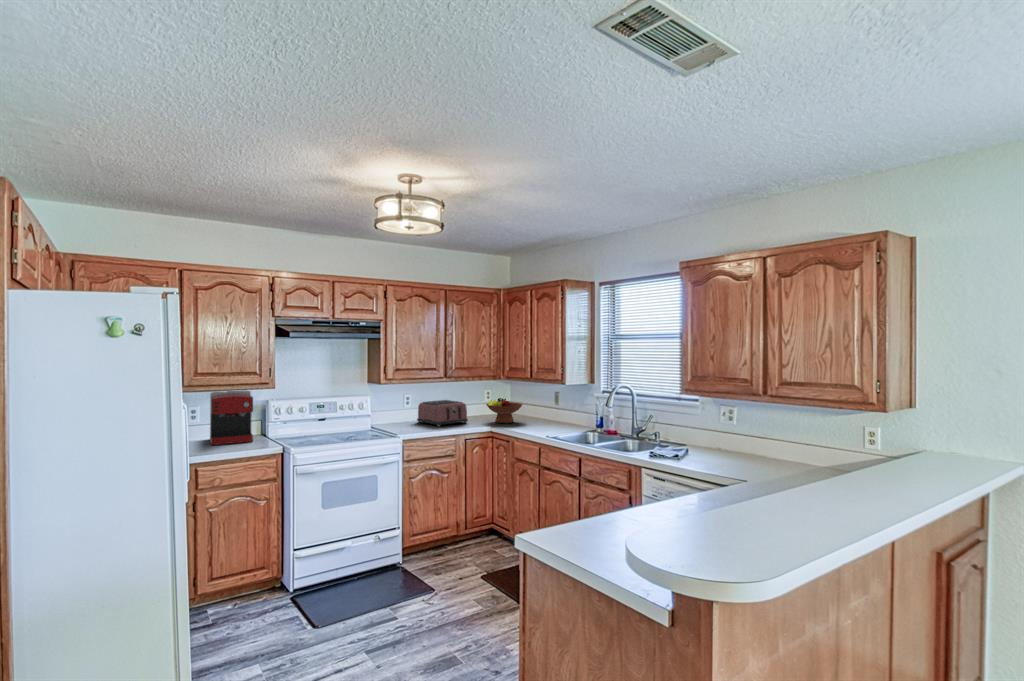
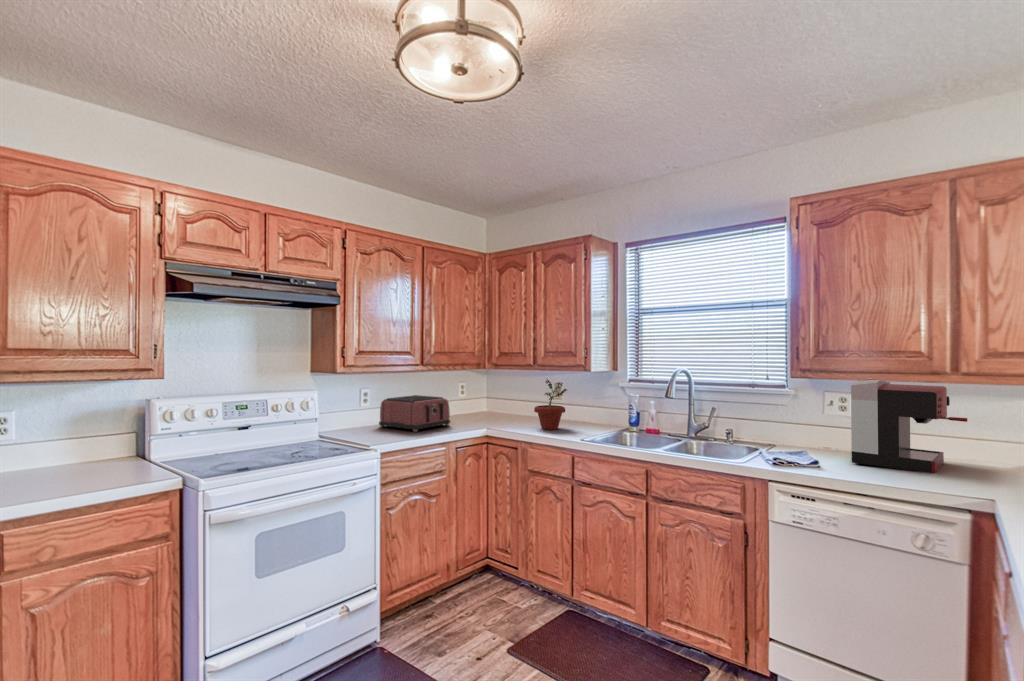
potted plant: none [526,390,551,428] -> present [534,379,567,429]
coffee maker: present [210,391,253,445] -> present [851,378,968,473]
fruit bowl: present [486,398,523,423] -> none [473,391,522,424]

